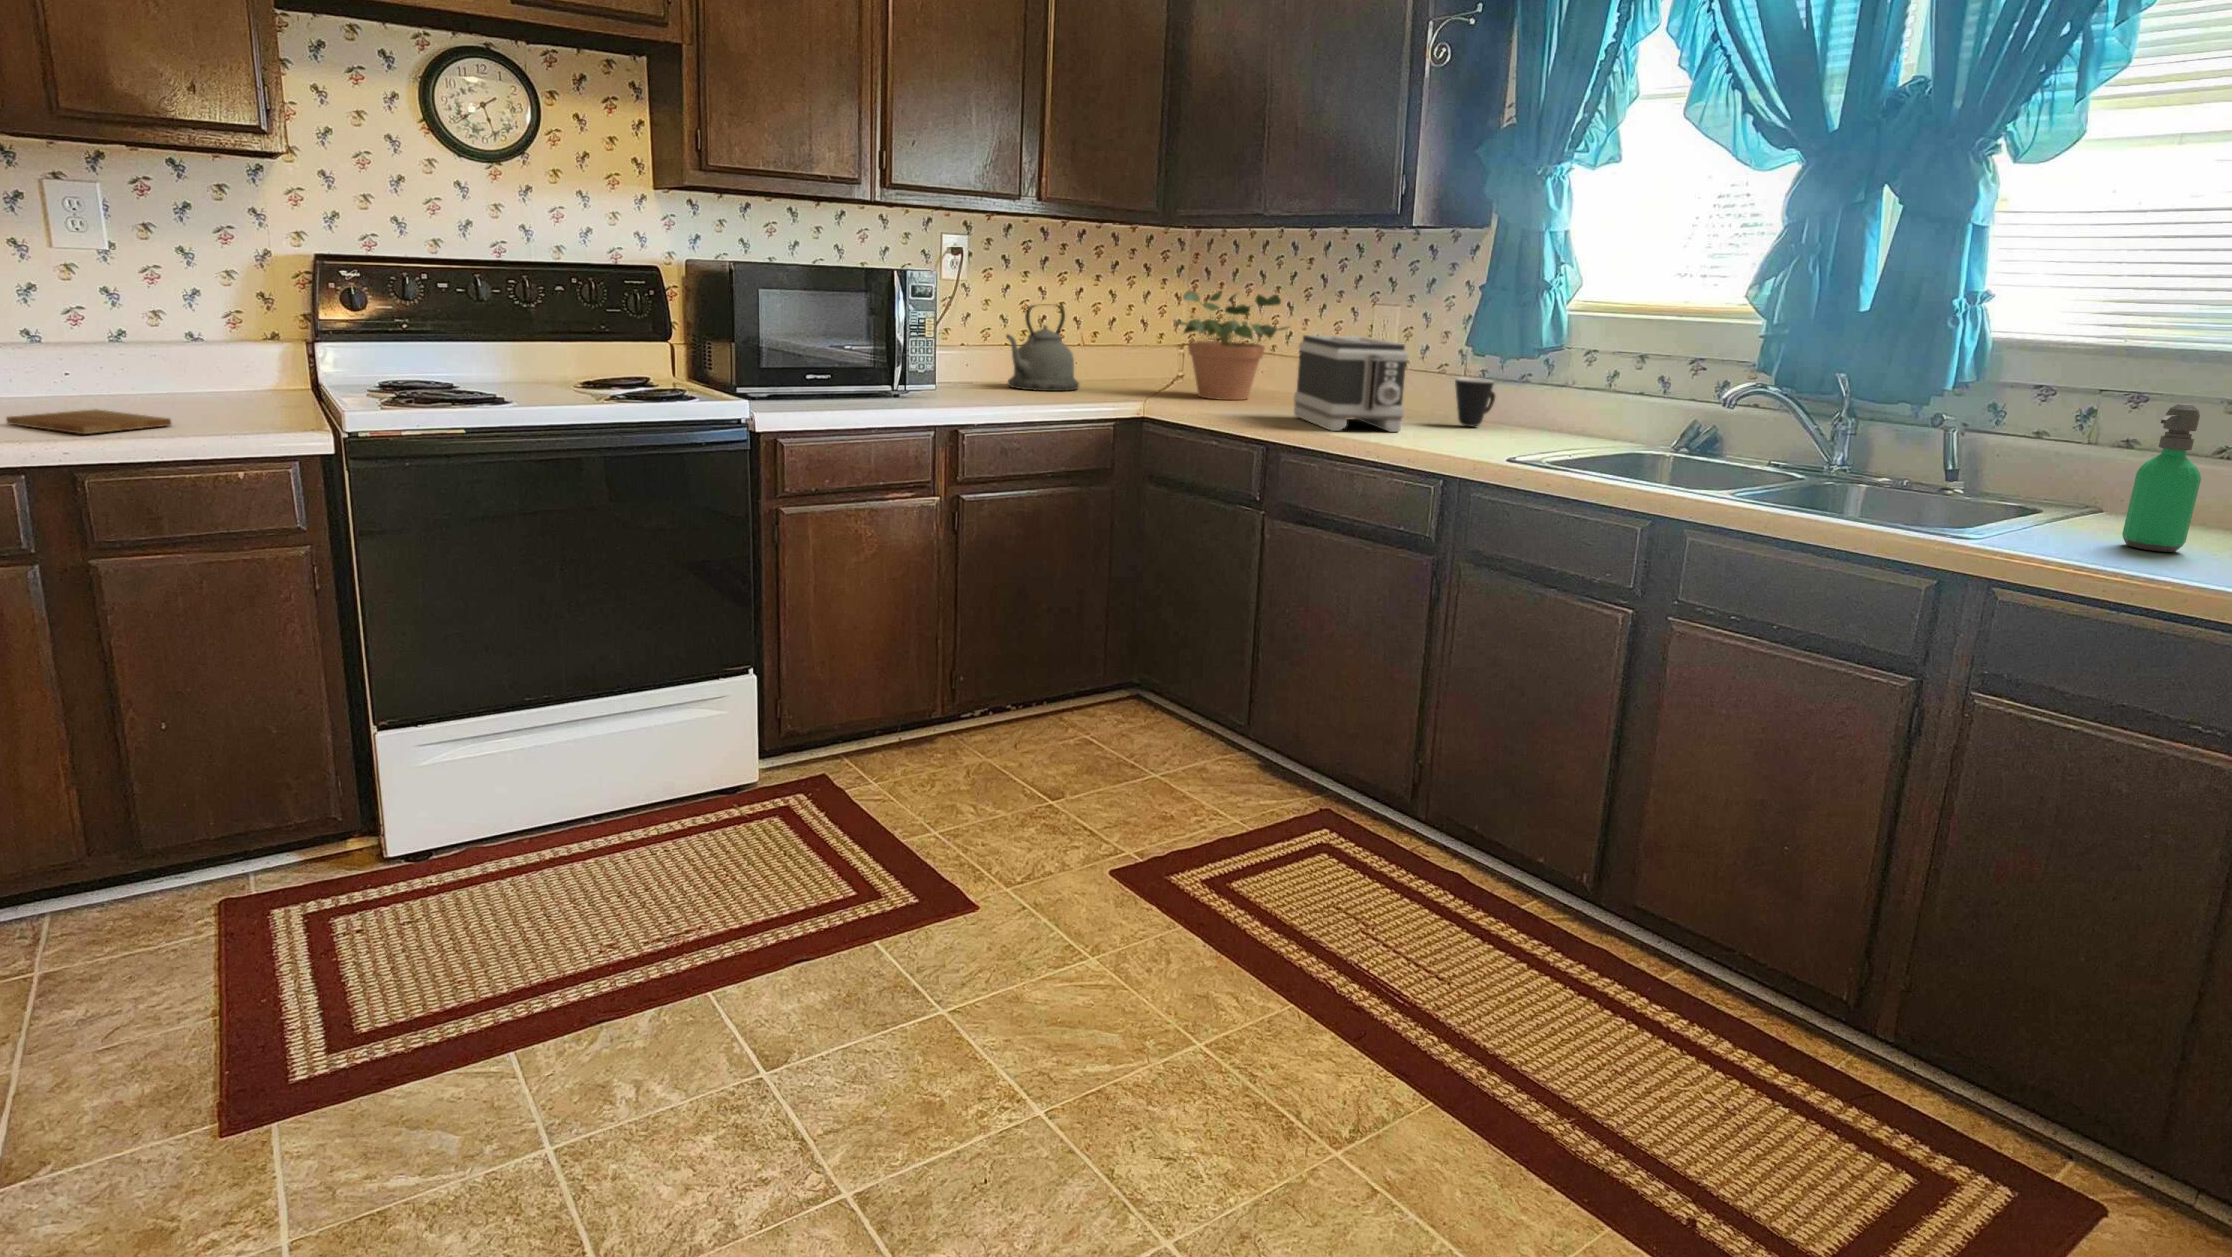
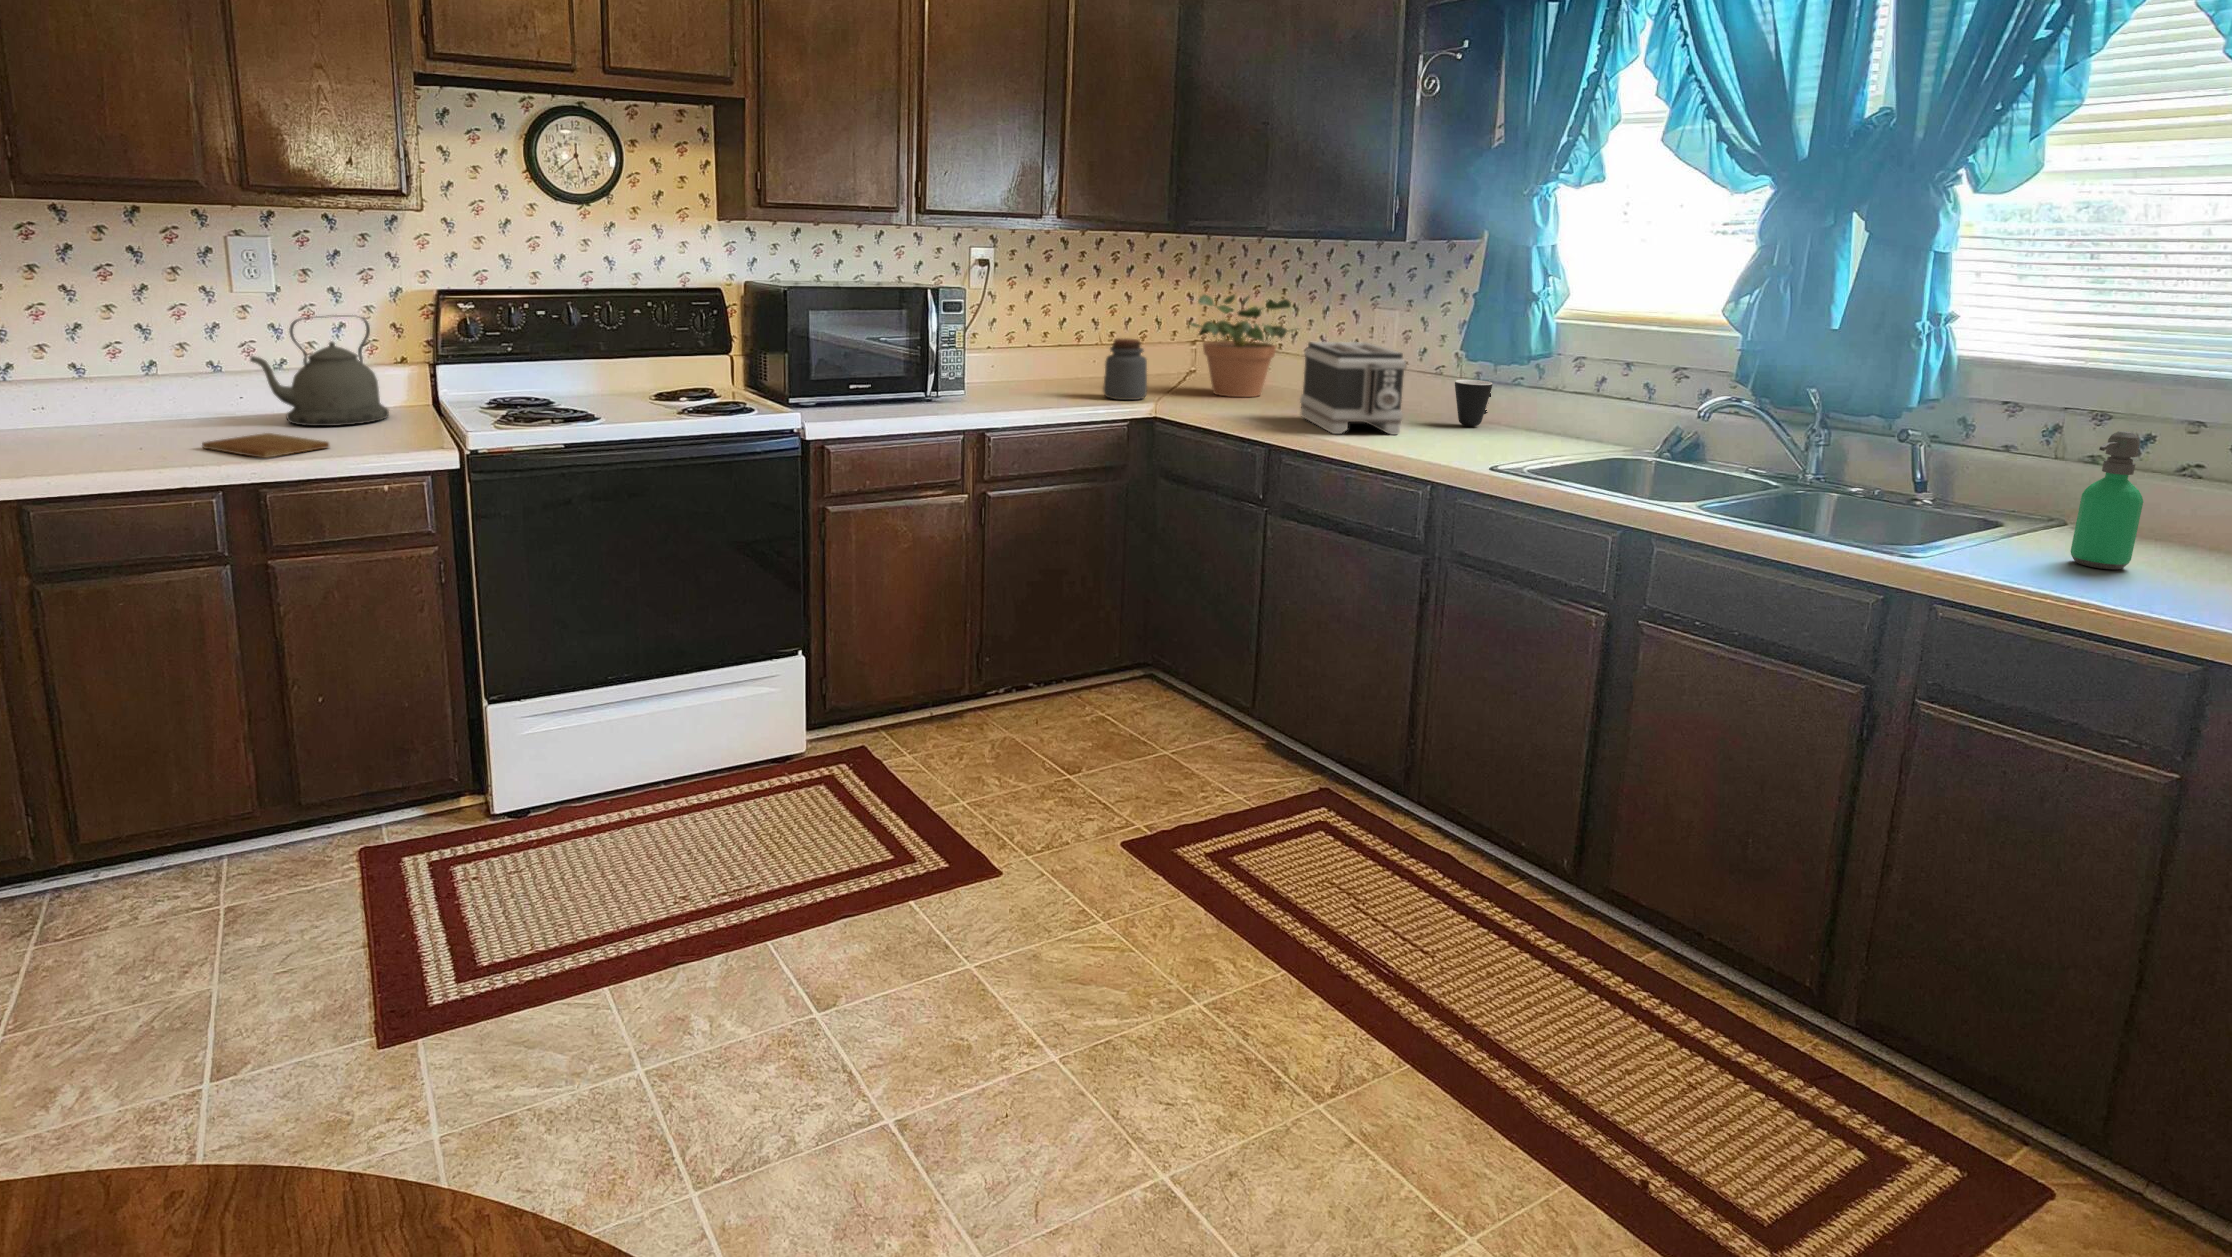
kettle: present [1006,304,1079,391] -> present [250,317,389,426]
jar: none [1083,334,1129,400] -> present [1103,339,1147,400]

